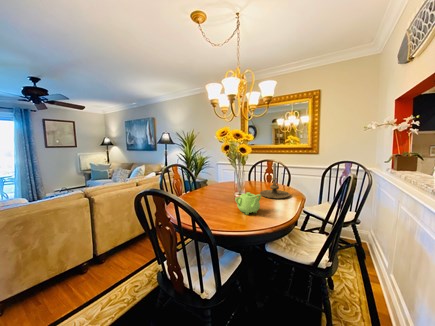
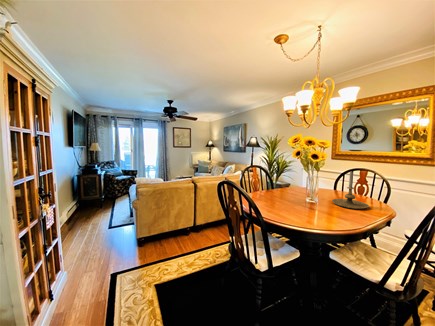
teapot: present [235,192,261,215] -> none [296,195,324,215]

